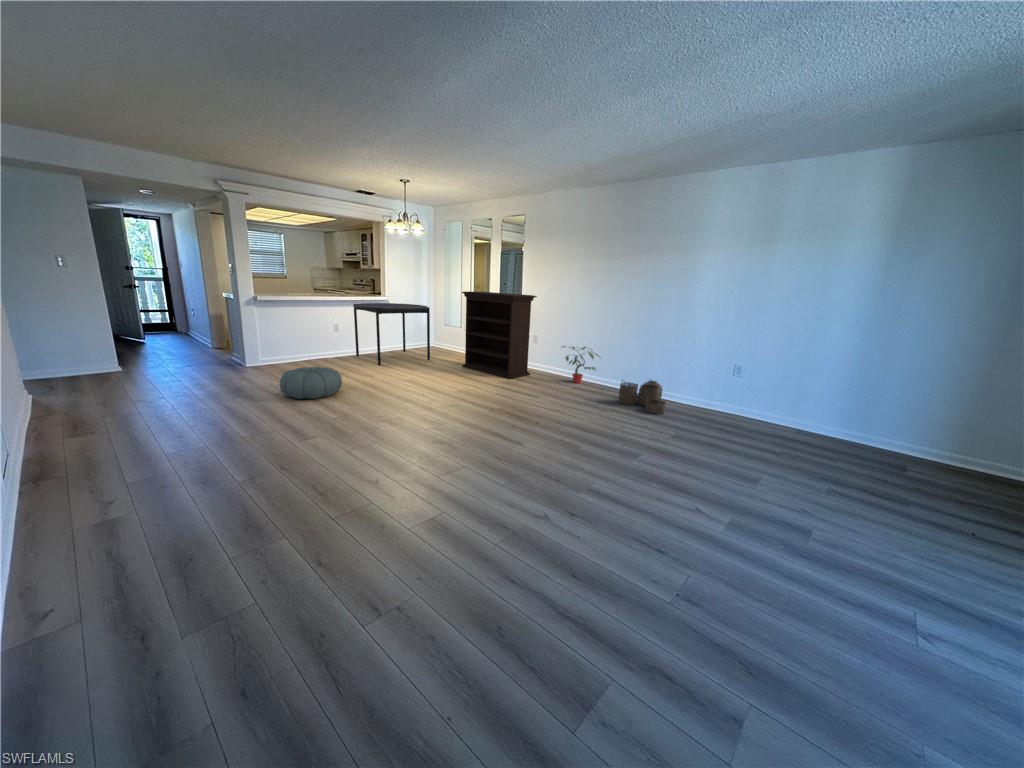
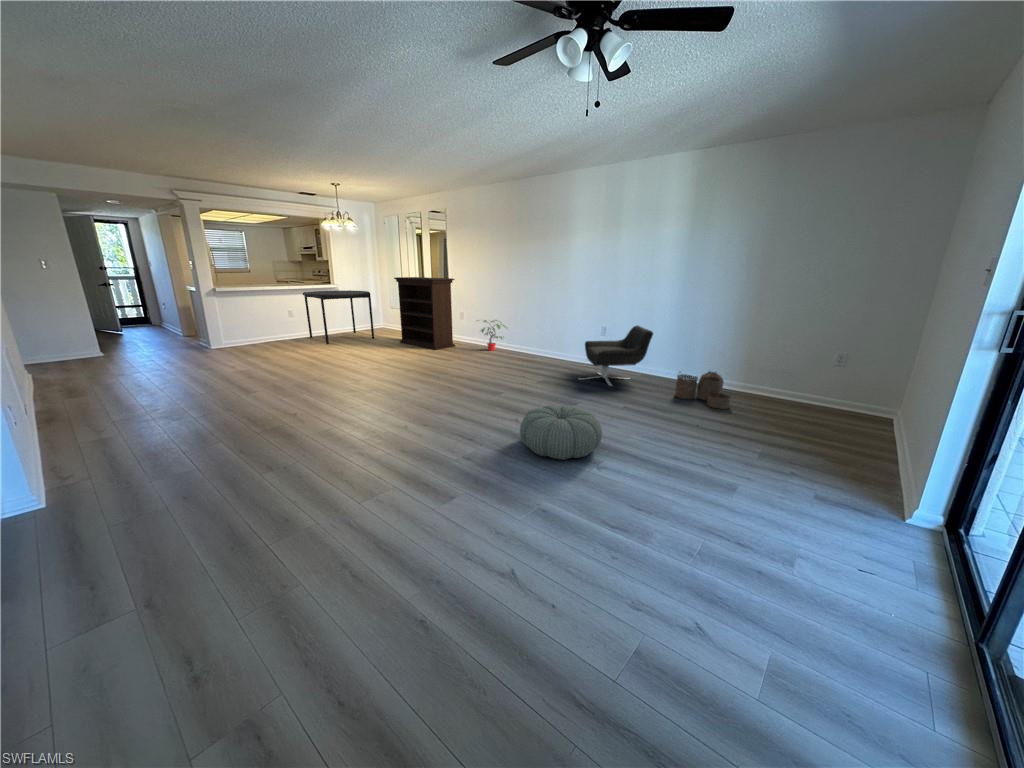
lounge chair: none [721,366,838,446] -> present [580,326,653,386]
pouf: present [280,367,342,399] -> present [520,405,602,459]
woven basket: present [618,380,665,414] -> present [675,371,731,409]

